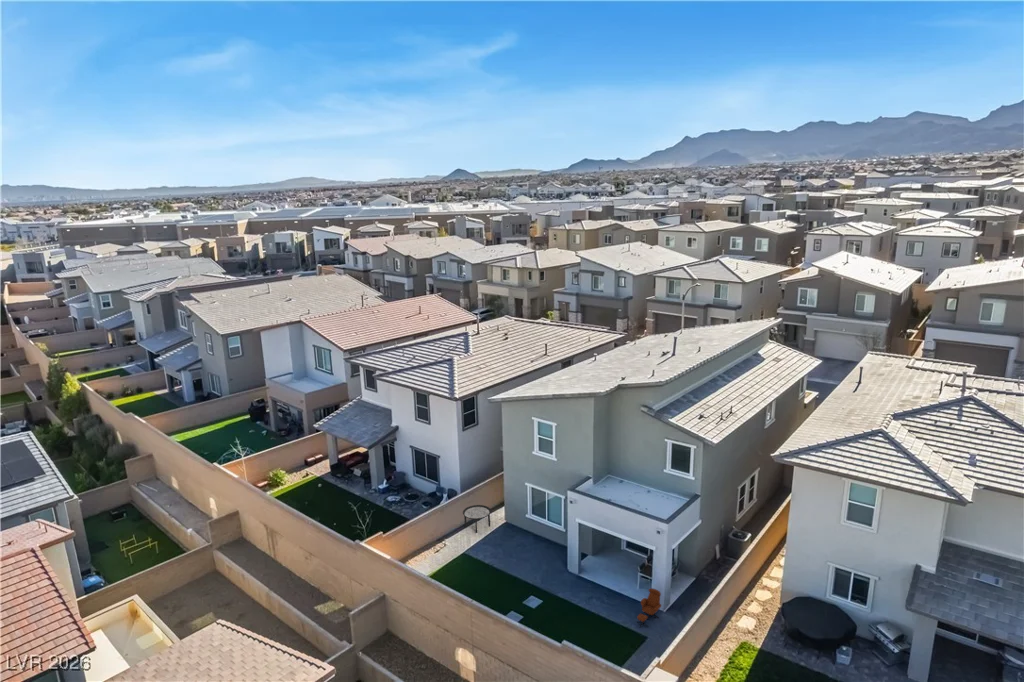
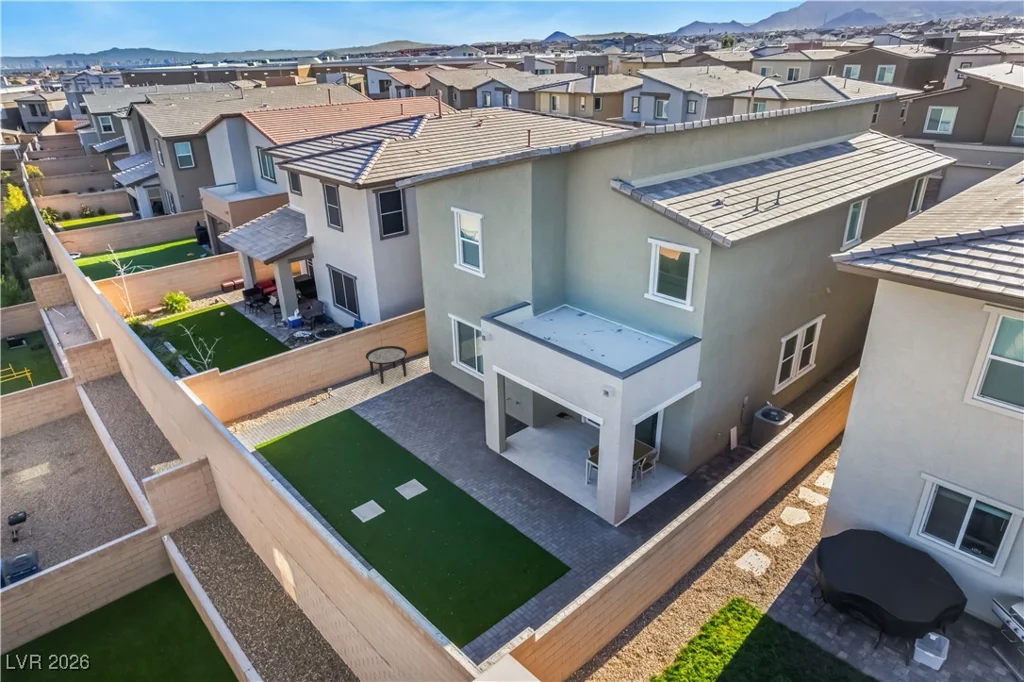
lounge chair: present [637,588,661,624] -> none [562,487,609,549]

